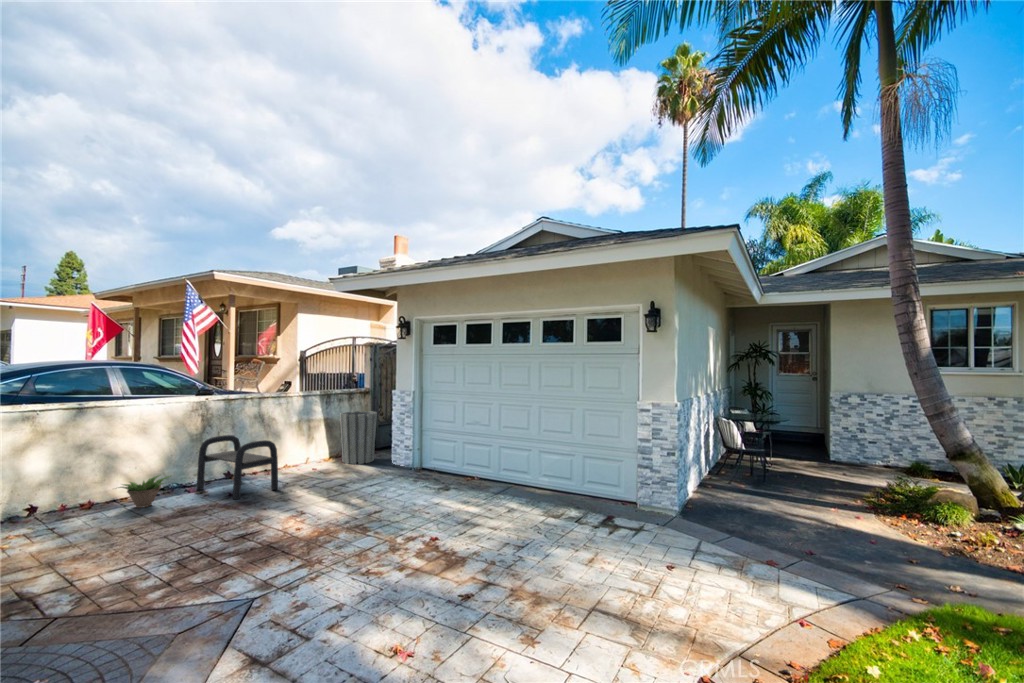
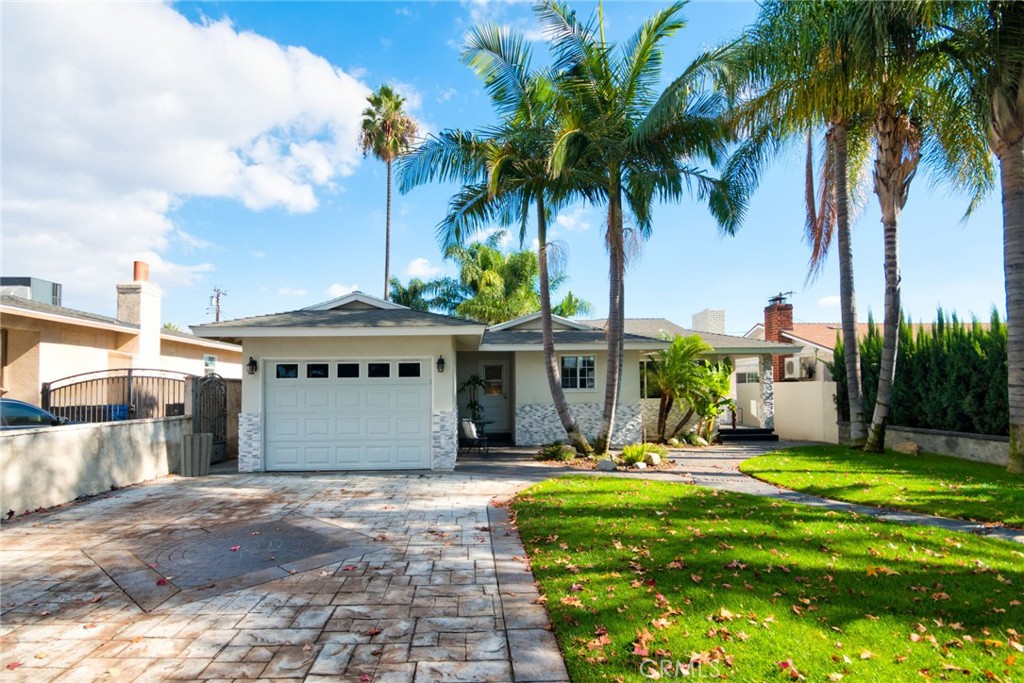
bench: present [197,435,278,500] -> none [95,453,173,499]
decorative plant: present [119,476,169,508] -> none [56,484,103,509]

